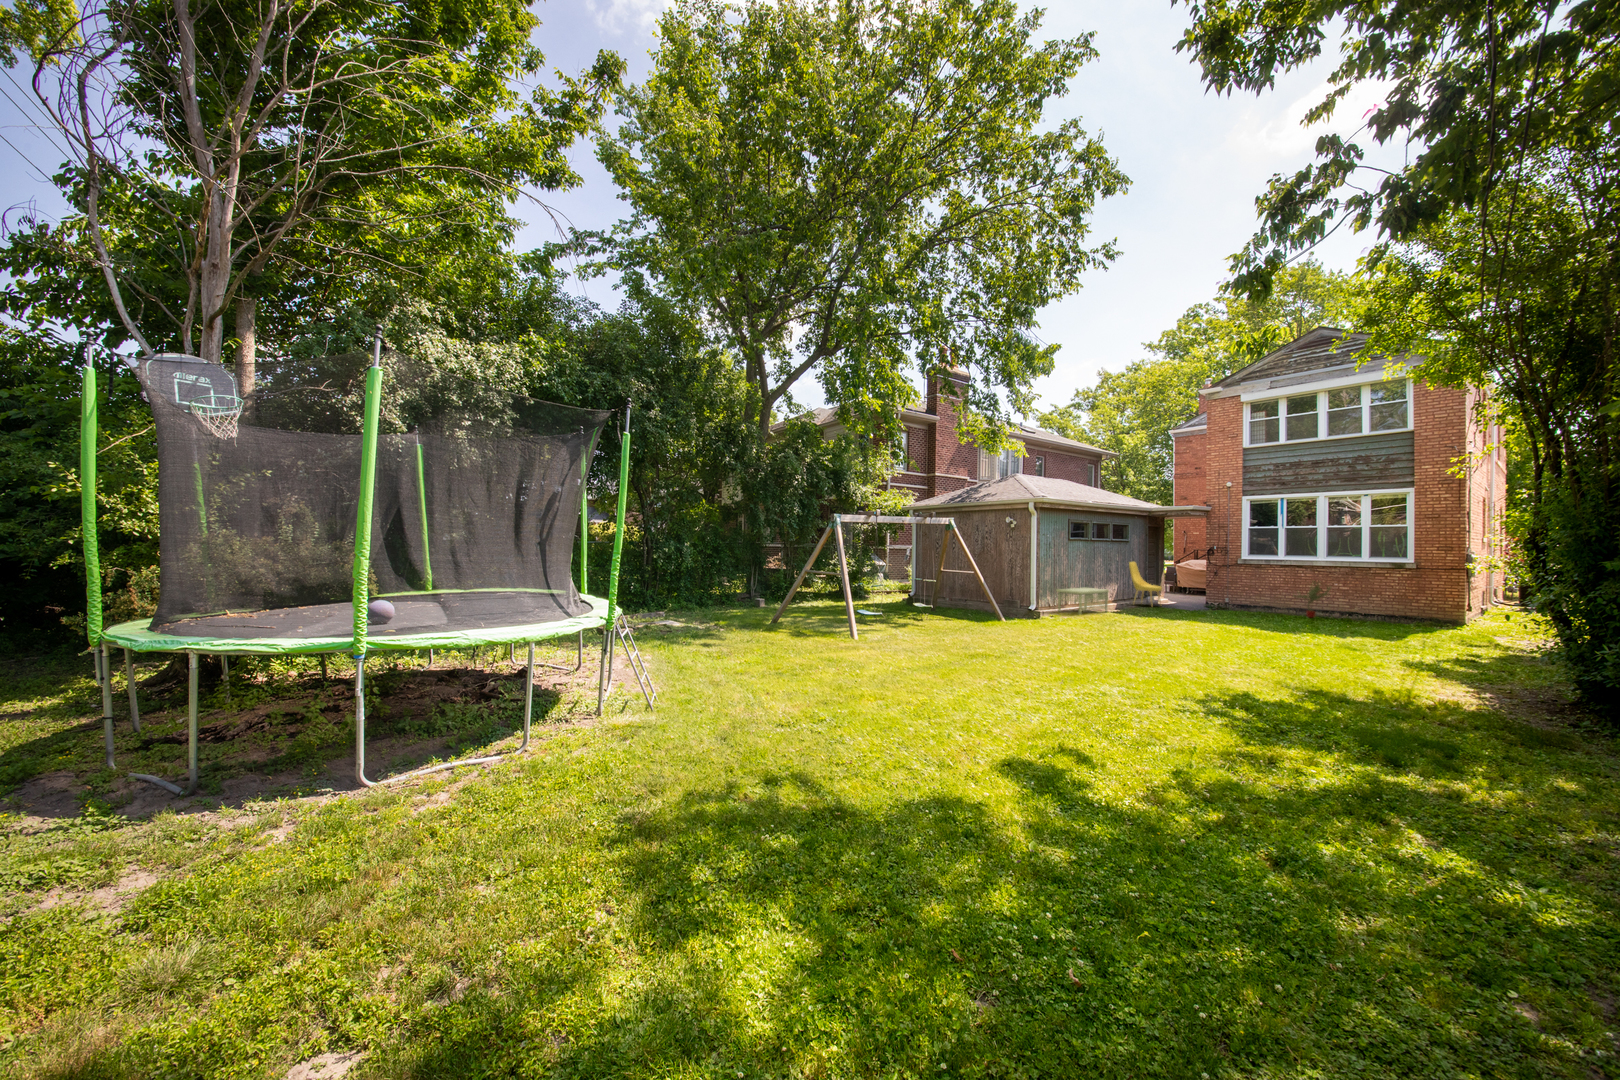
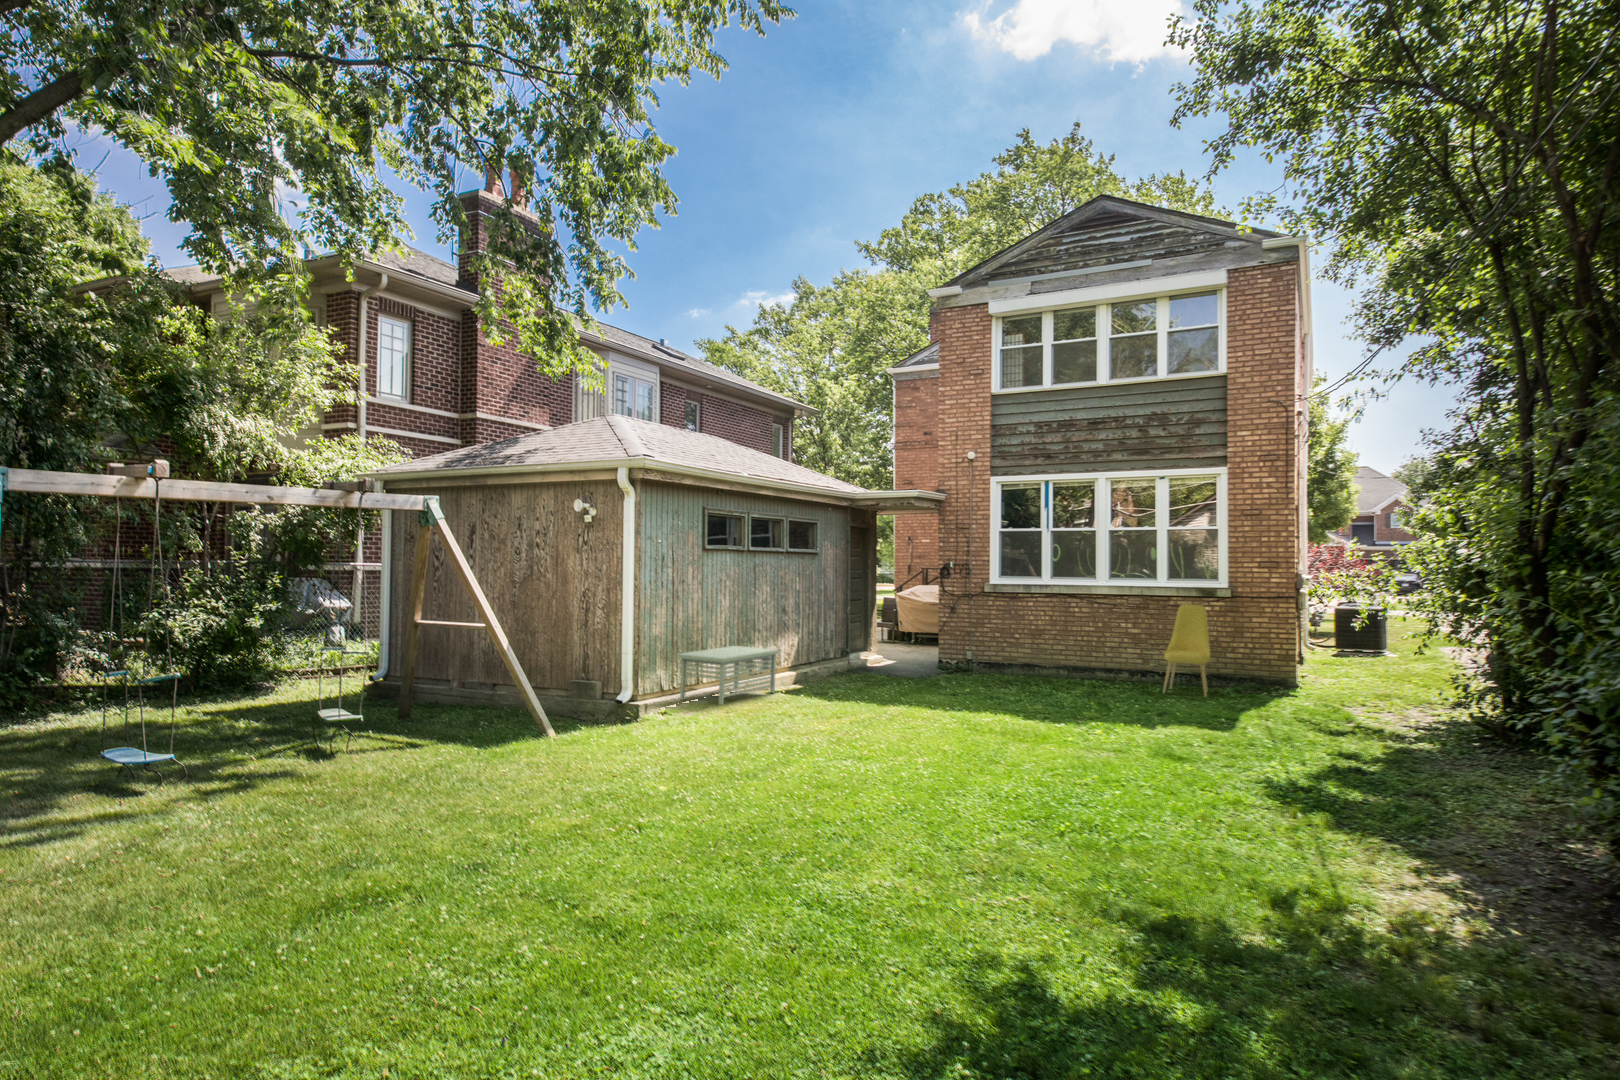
chair: present [1129,562,1162,603] -> present [1163,604,1210,697]
potted tree: present [1297,581,1330,618] -> none [1063,620,1119,685]

